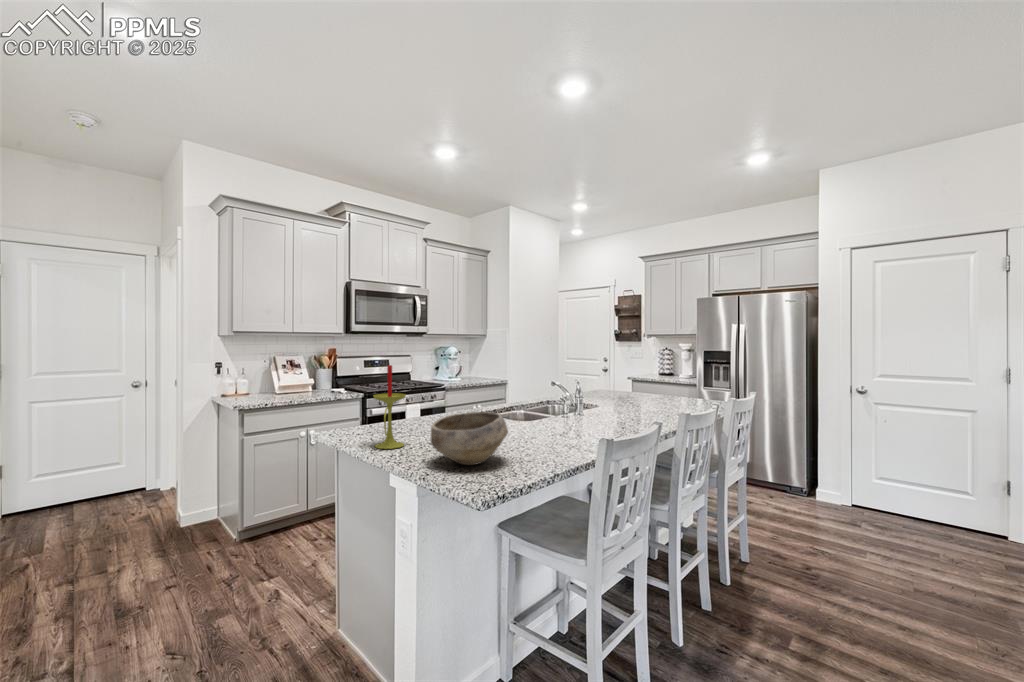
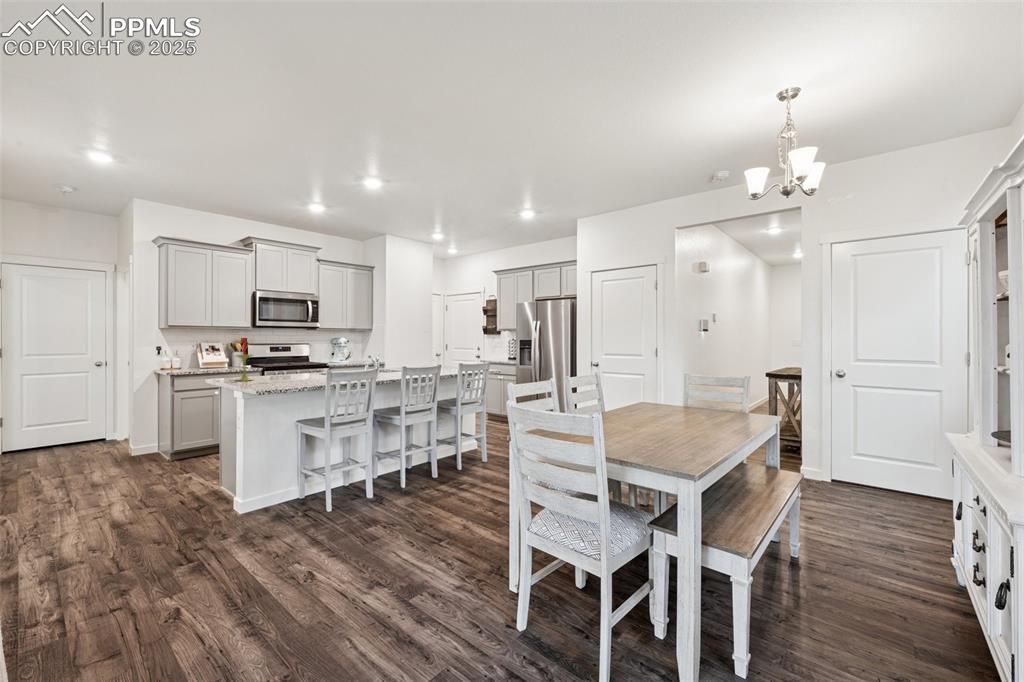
bowl: present [431,412,508,465] -> none [255,361,296,384]

